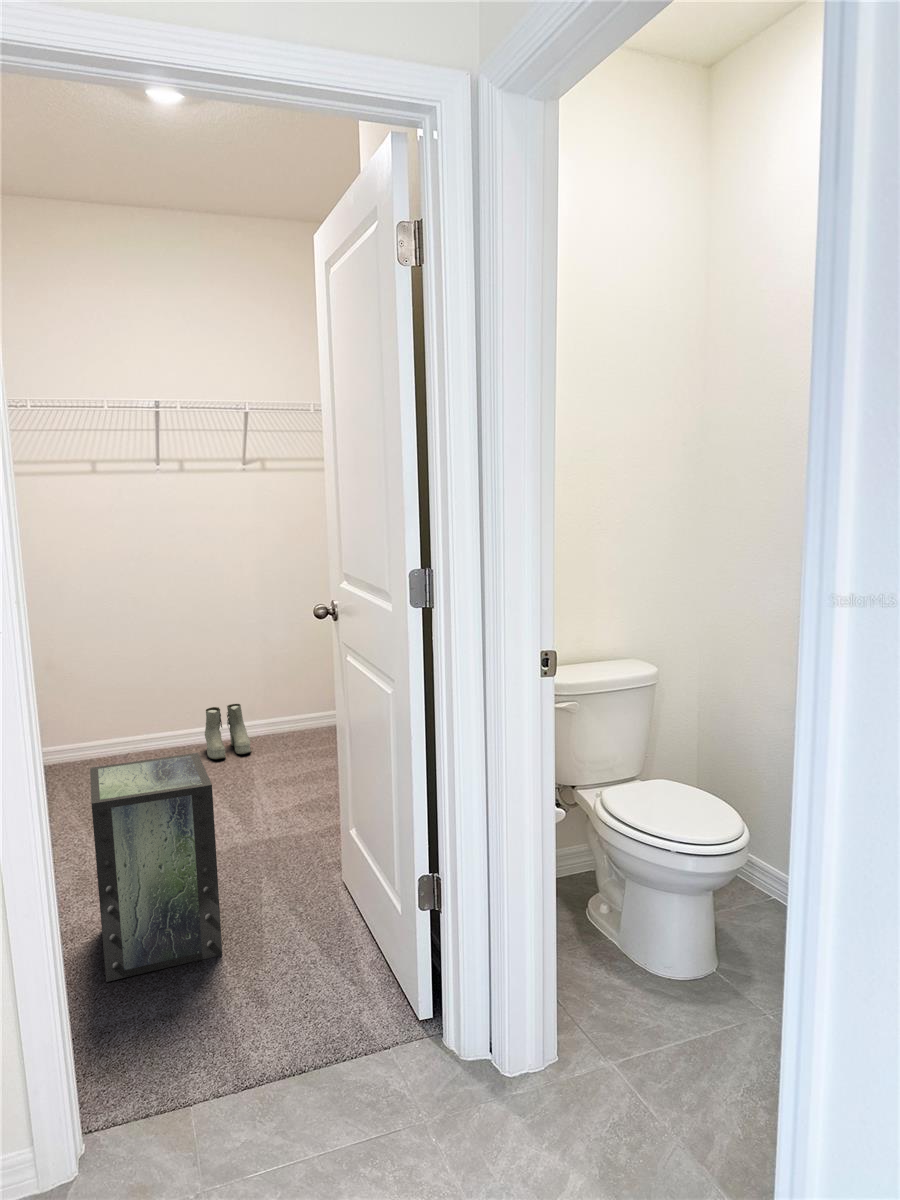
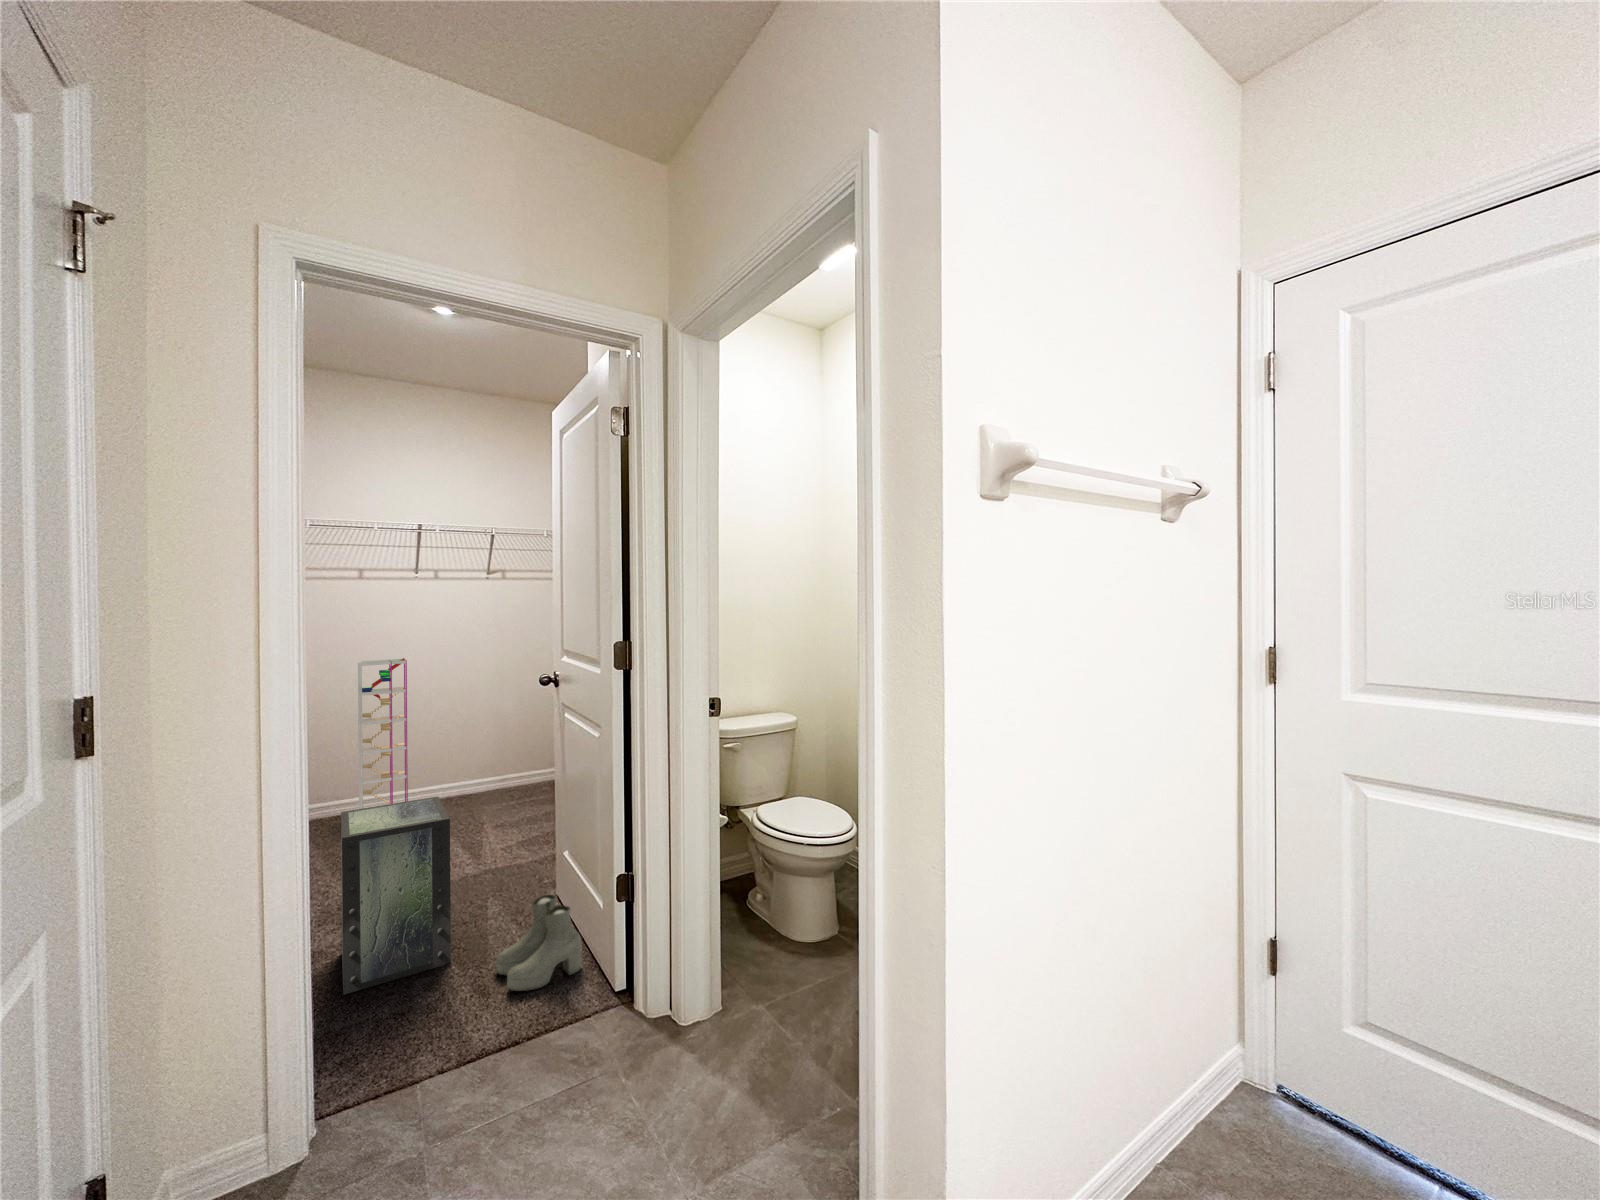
shelving unit: none [101,571,168,767] -> present [358,658,408,809]
boots: present [205,704,251,759] -> present [496,895,582,991]

